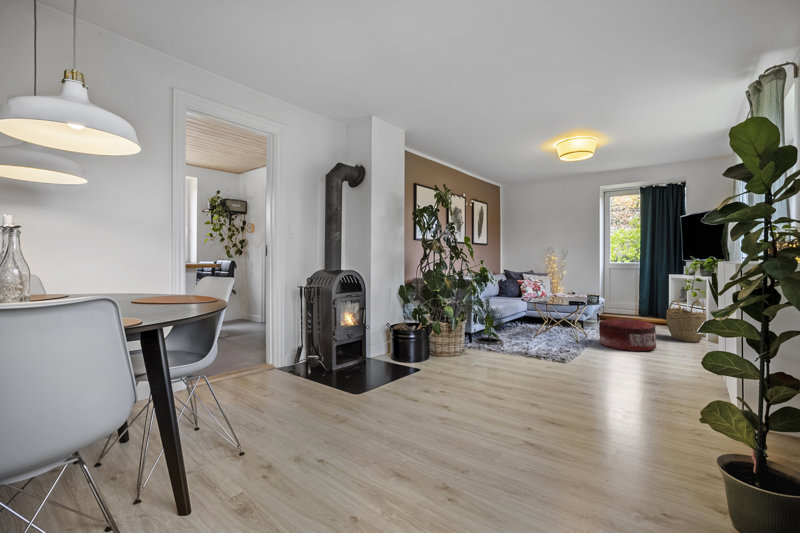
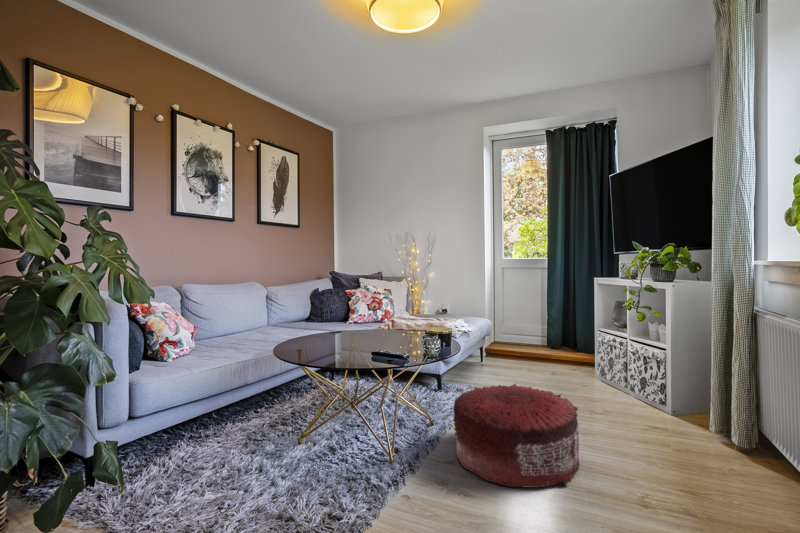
potted tree: present [475,298,504,344] -> none [110,342,207,501]
woven basket: present [666,301,707,342] -> none [594,332,672,422]

